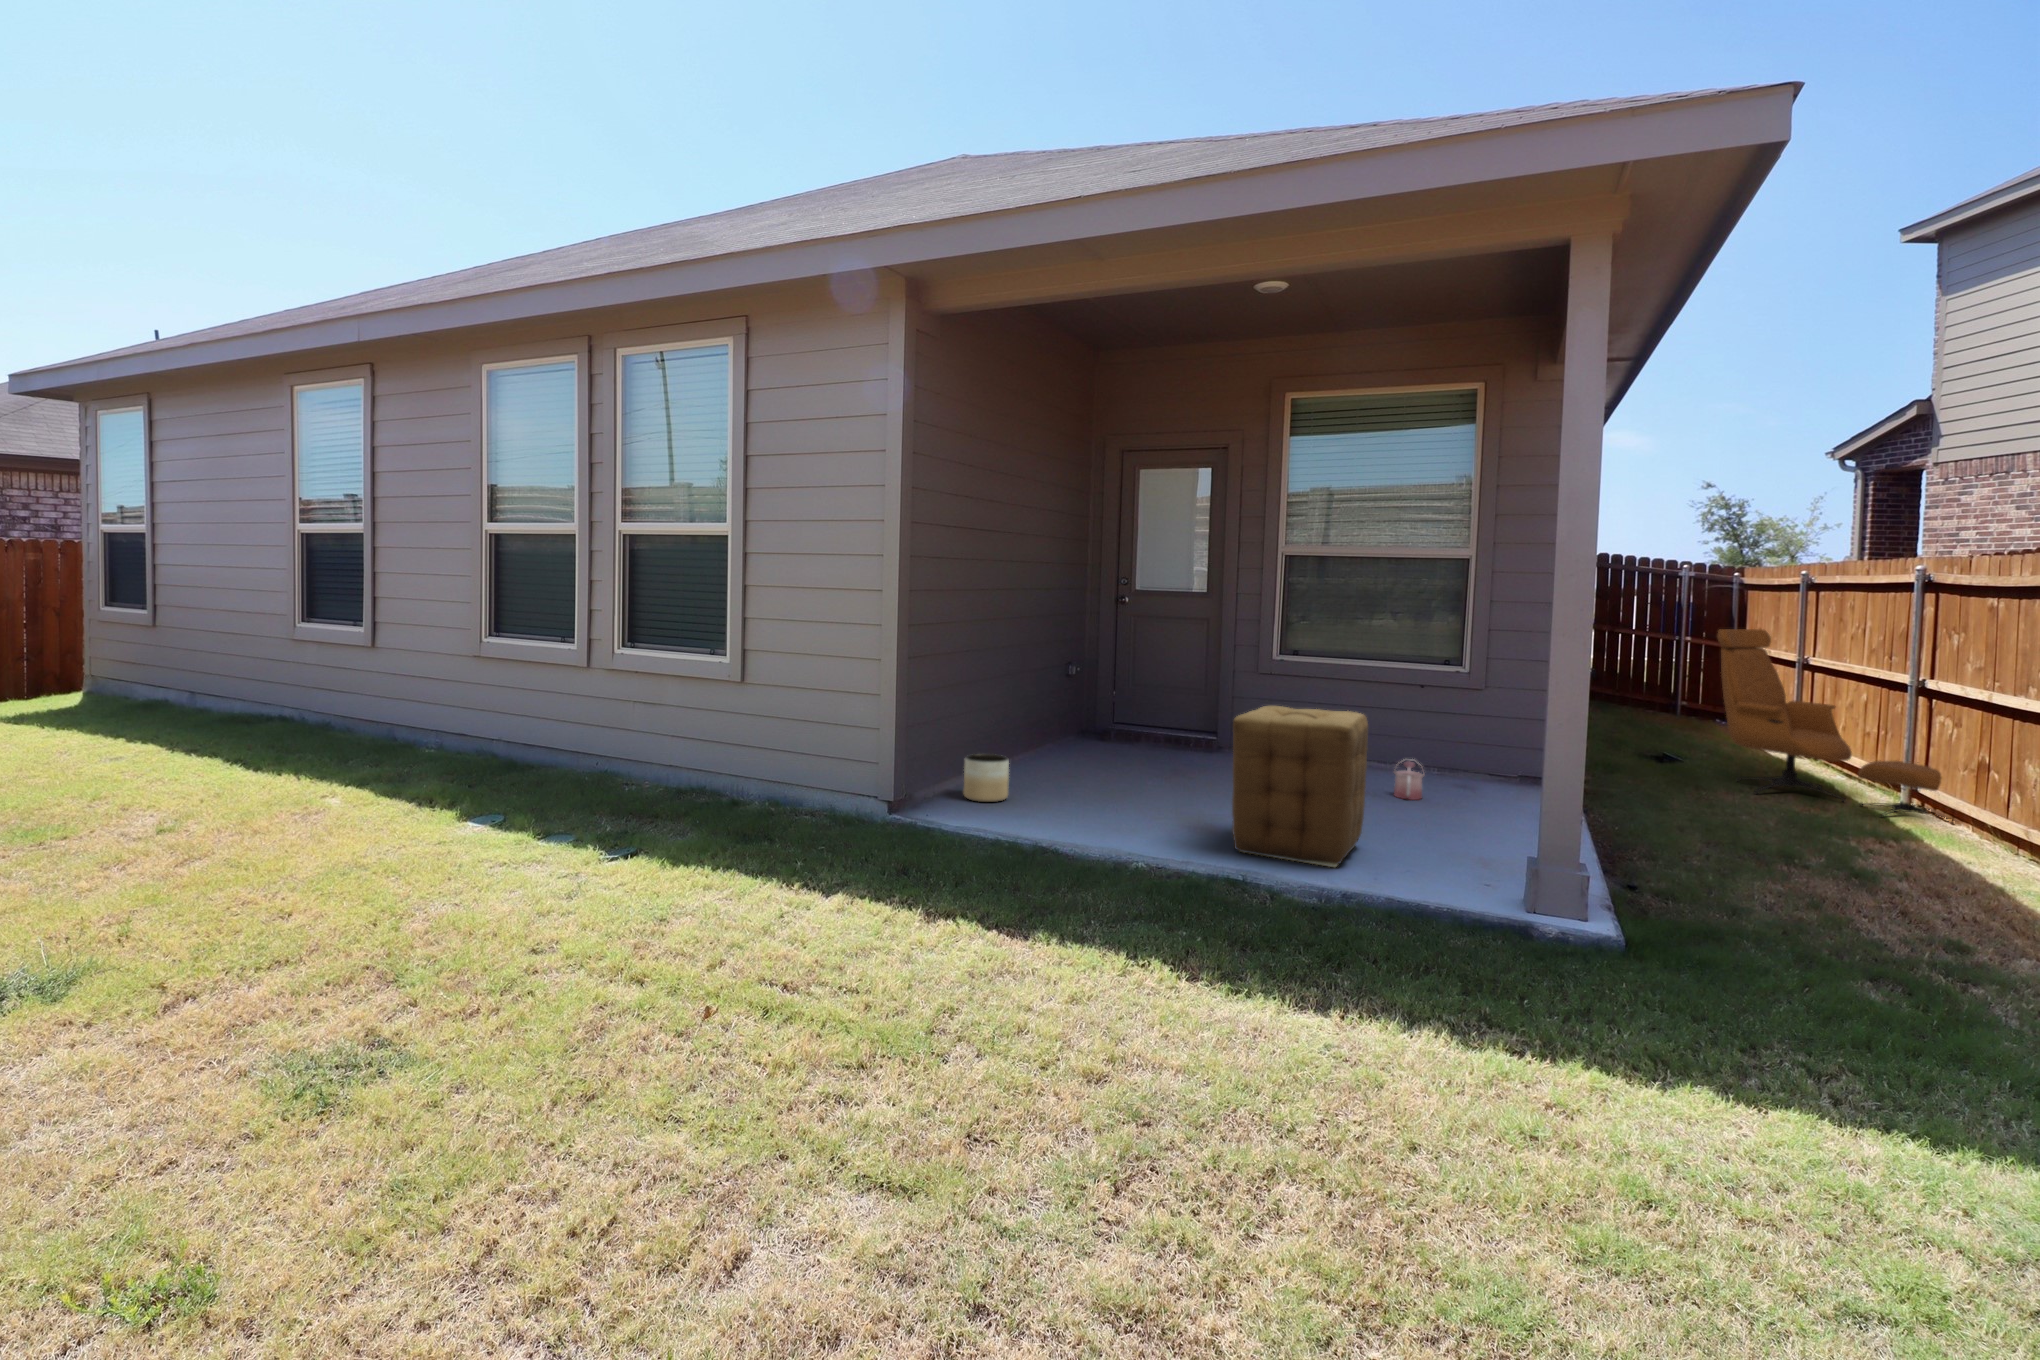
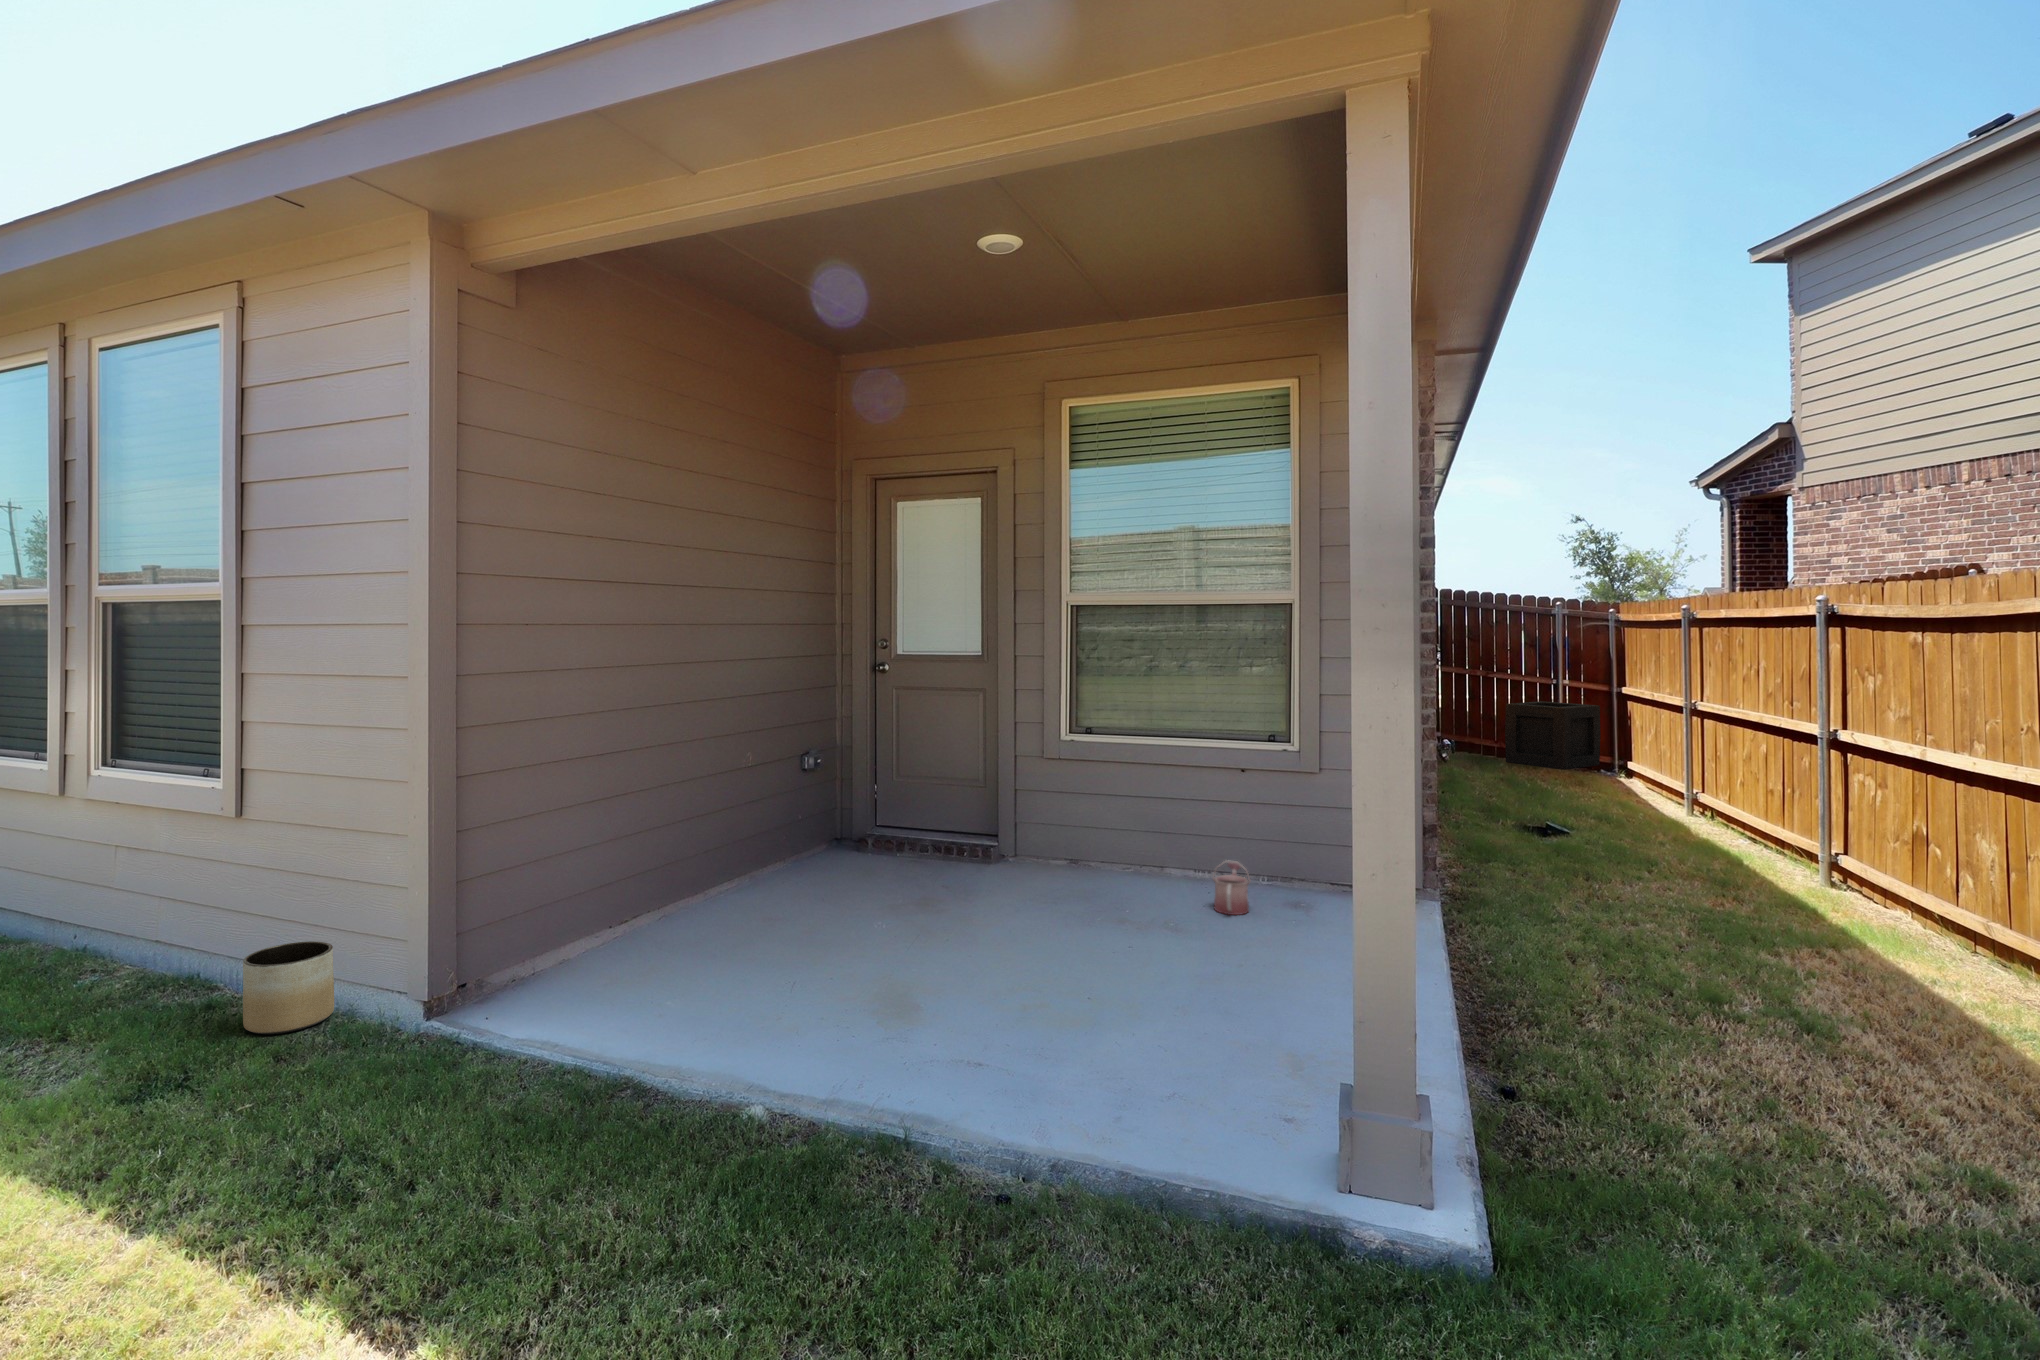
lounge chair: present [1717,629,1954,824] -> none [1598,675,1898,916]
wooden crate: none [1624,658,1718,719] -> present [1505,701,1601,769]
ottoman: present [1232,706,1368,868] -> none [917,820,1123,1080]
planter: present [963,754,1009,802] -> present [243,941,334,1034]

